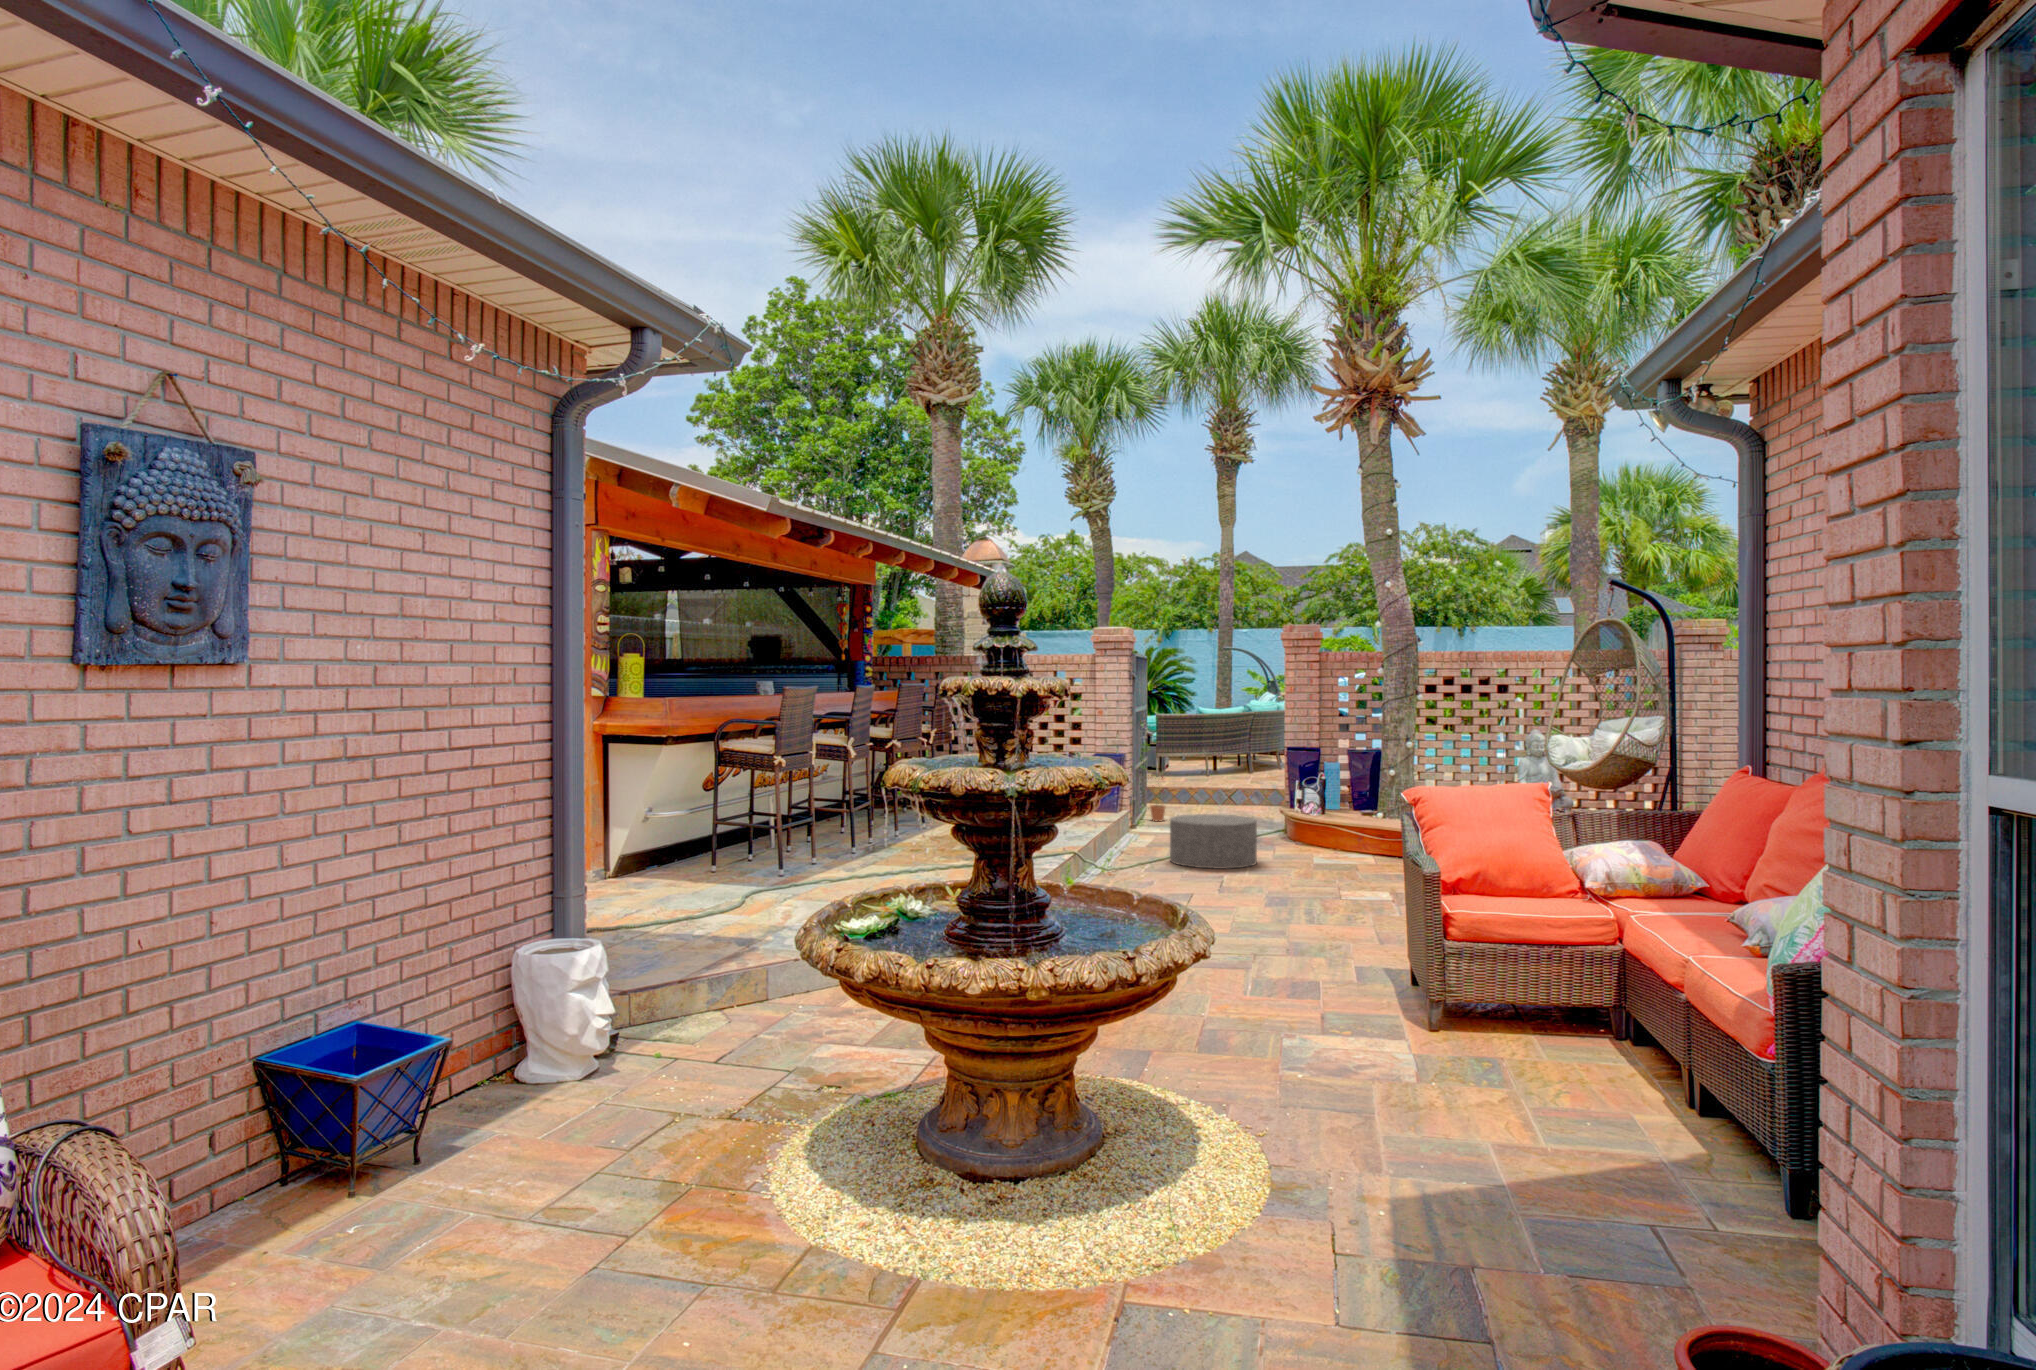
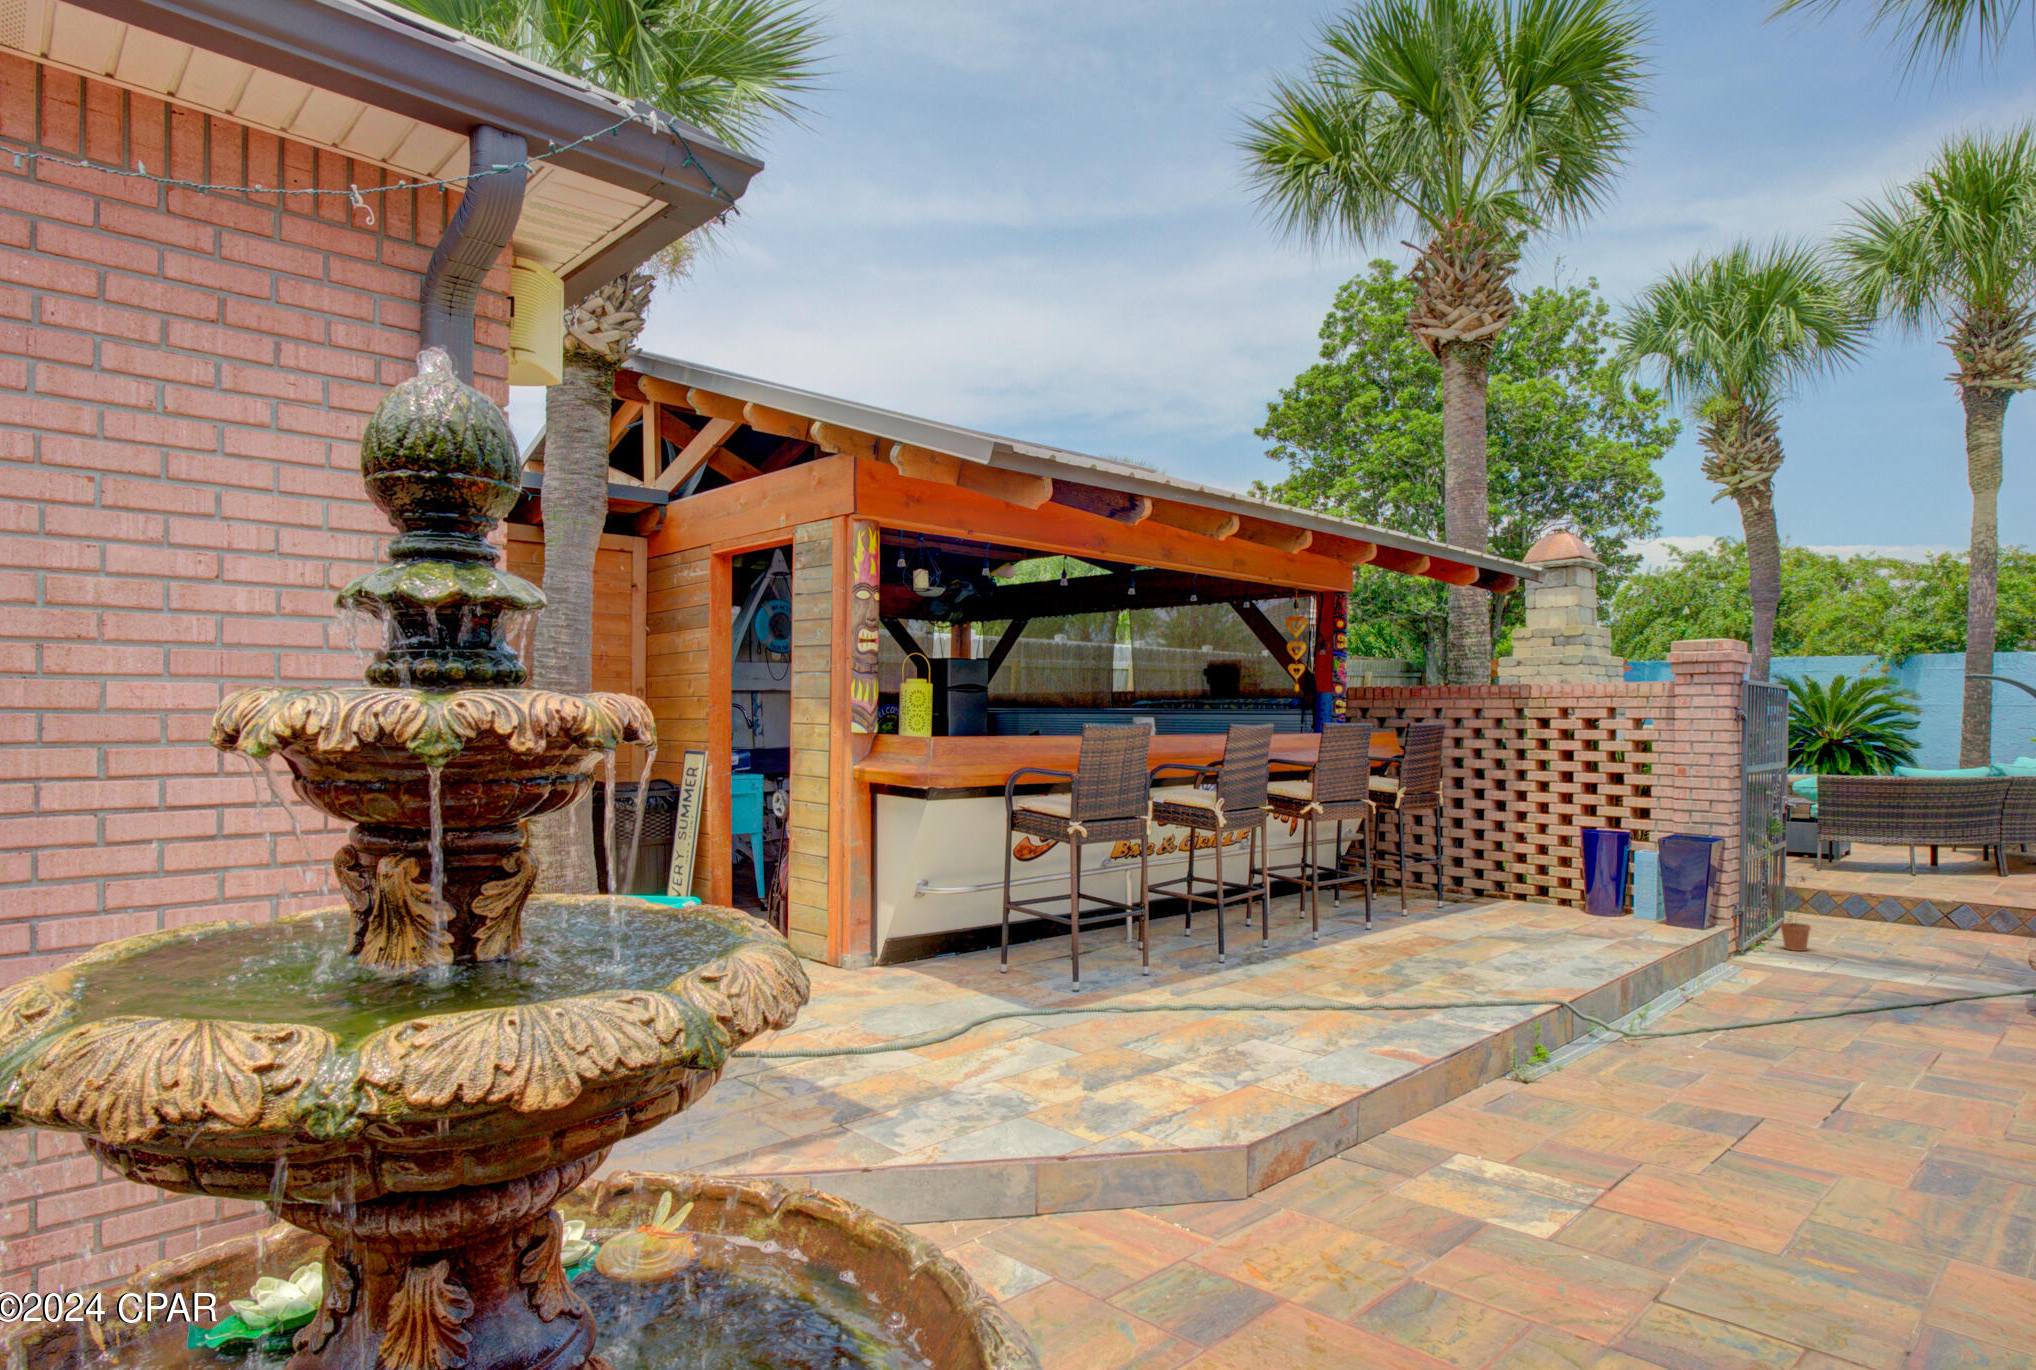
ottoman: present [1170,814,1257,869] -> none [1770,948,1961,1059]

